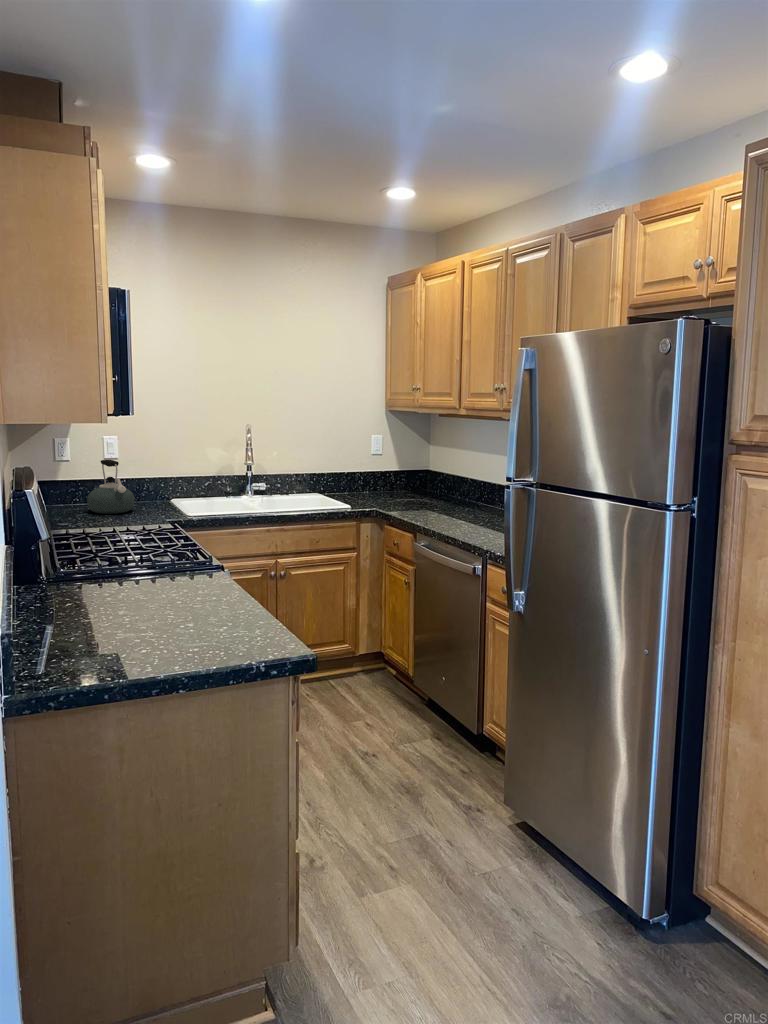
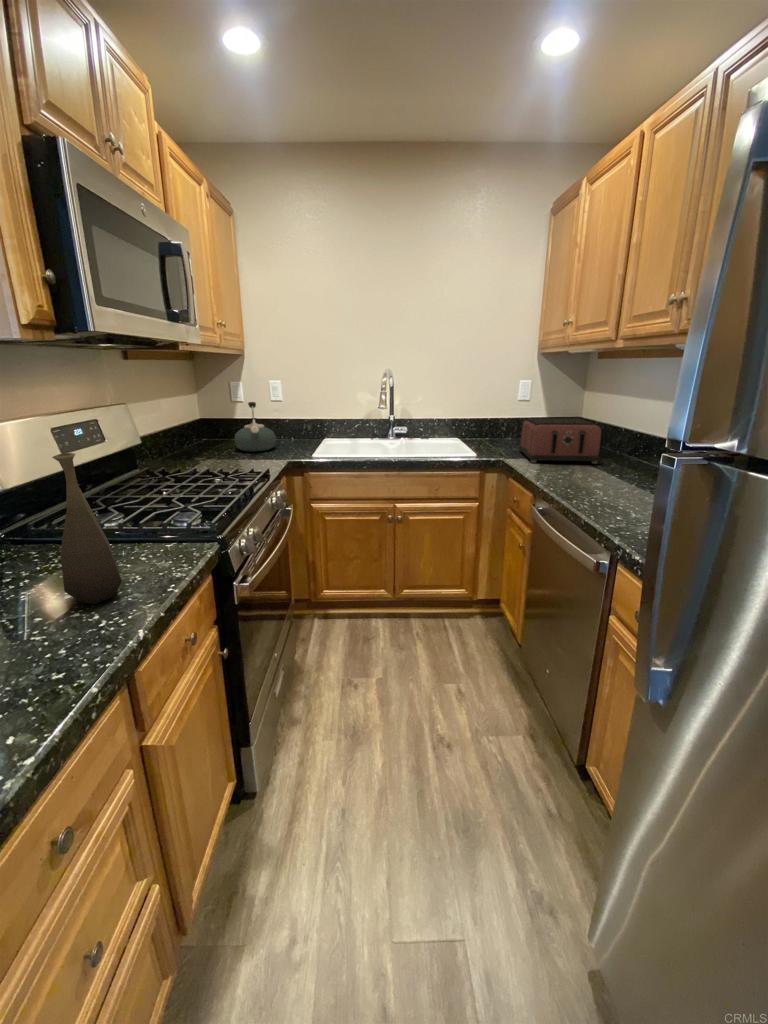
toaster: none [381,470,455,510] -> present [519,418,601,464]
bottle: none [178,495,212,594] -> present [52,453,122,604]

